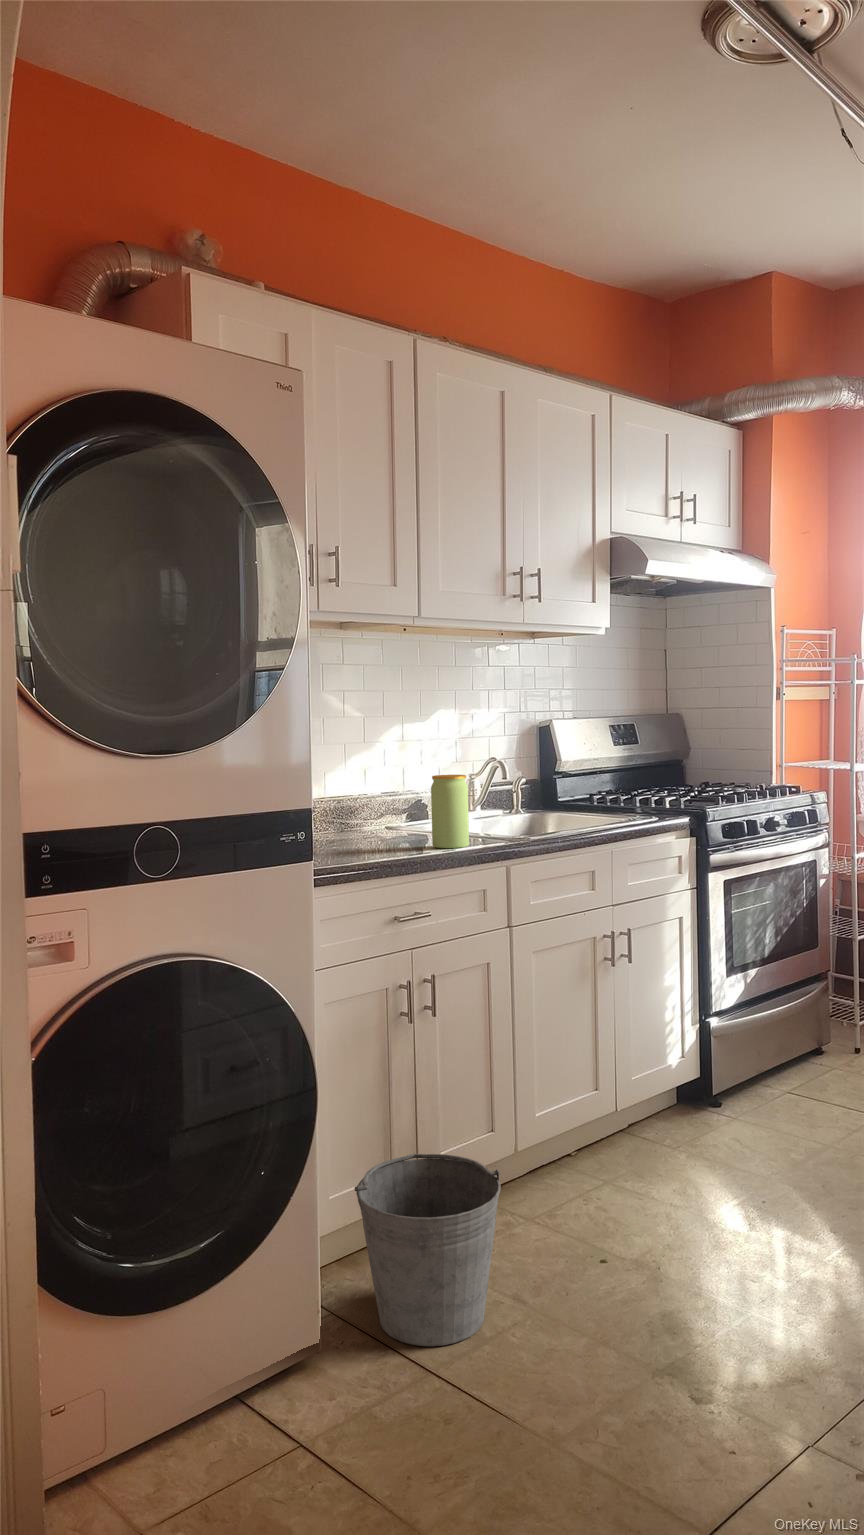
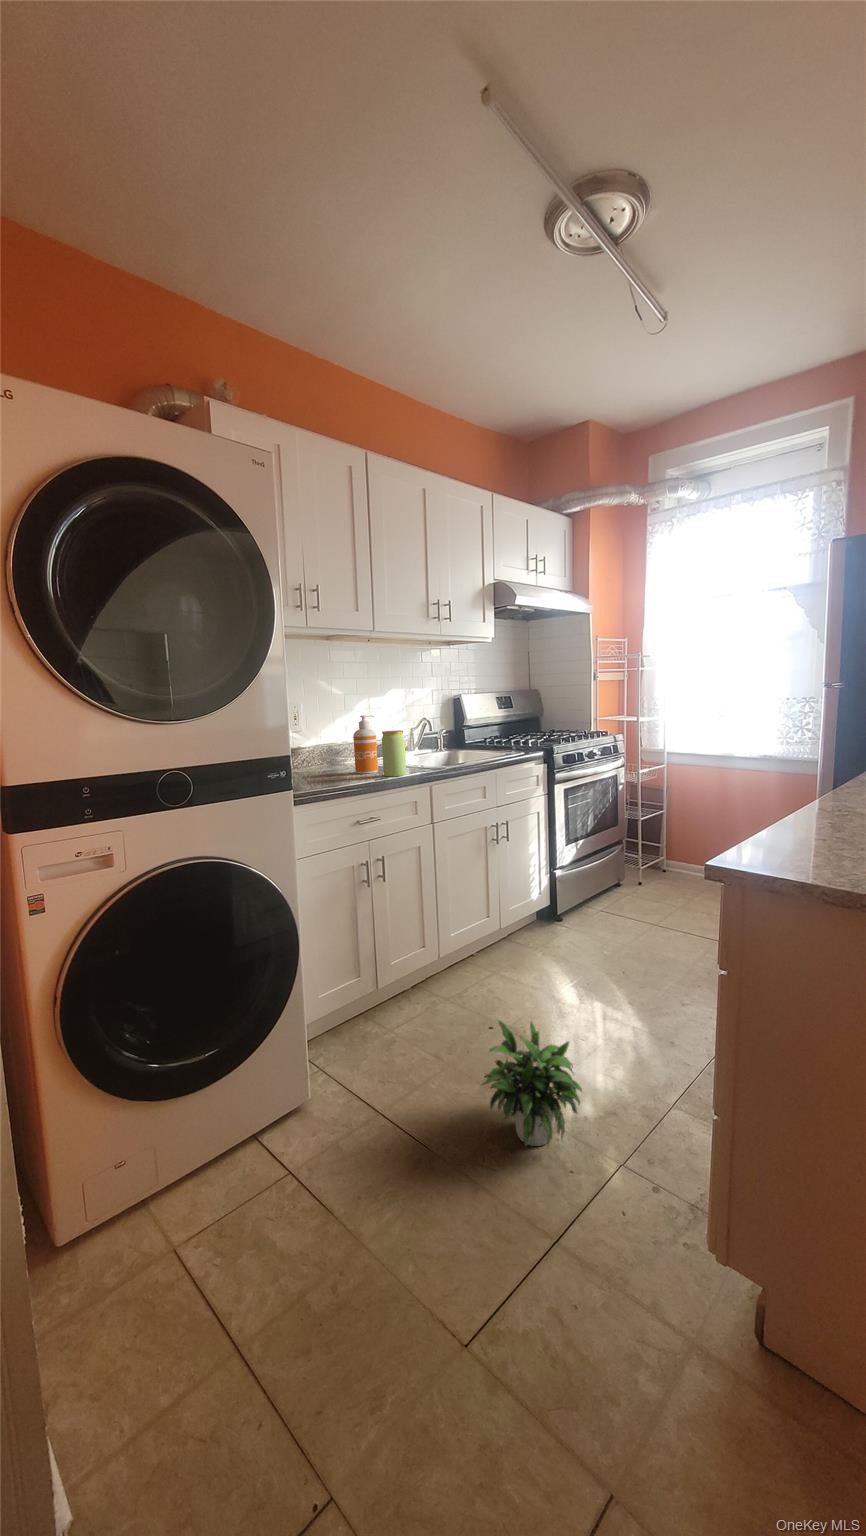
soap dispenser: none [382,749,419,844] -> present [353,715,378,774]
bucket: present [355,1154,501,1346] -> none [331,969,424,1093]
potted plant: none [594,1228,752,1422] -> present [482,1020,582,1146]

